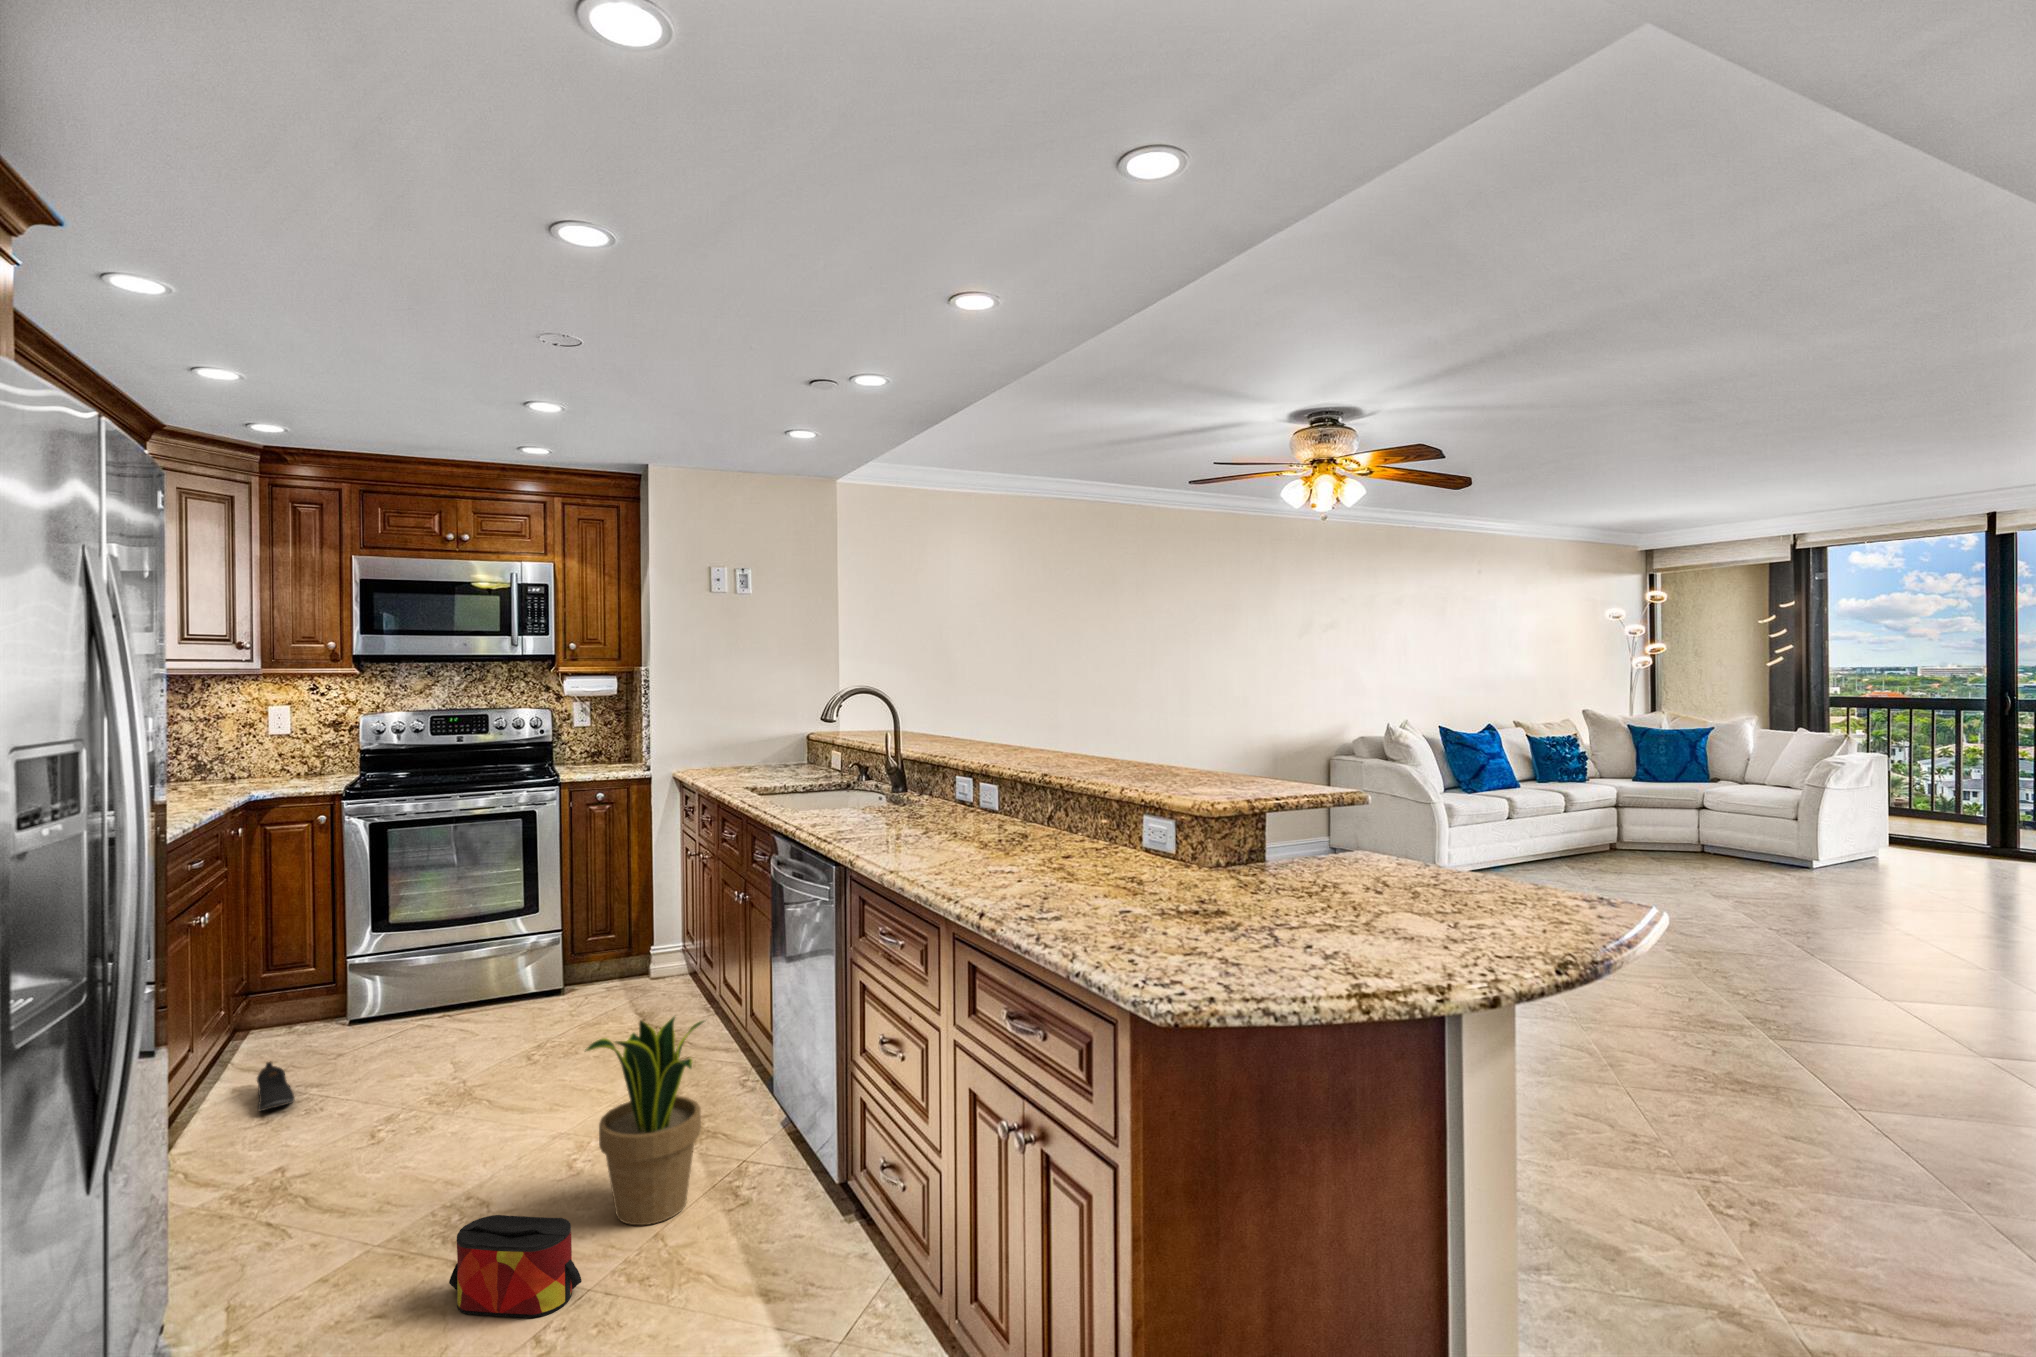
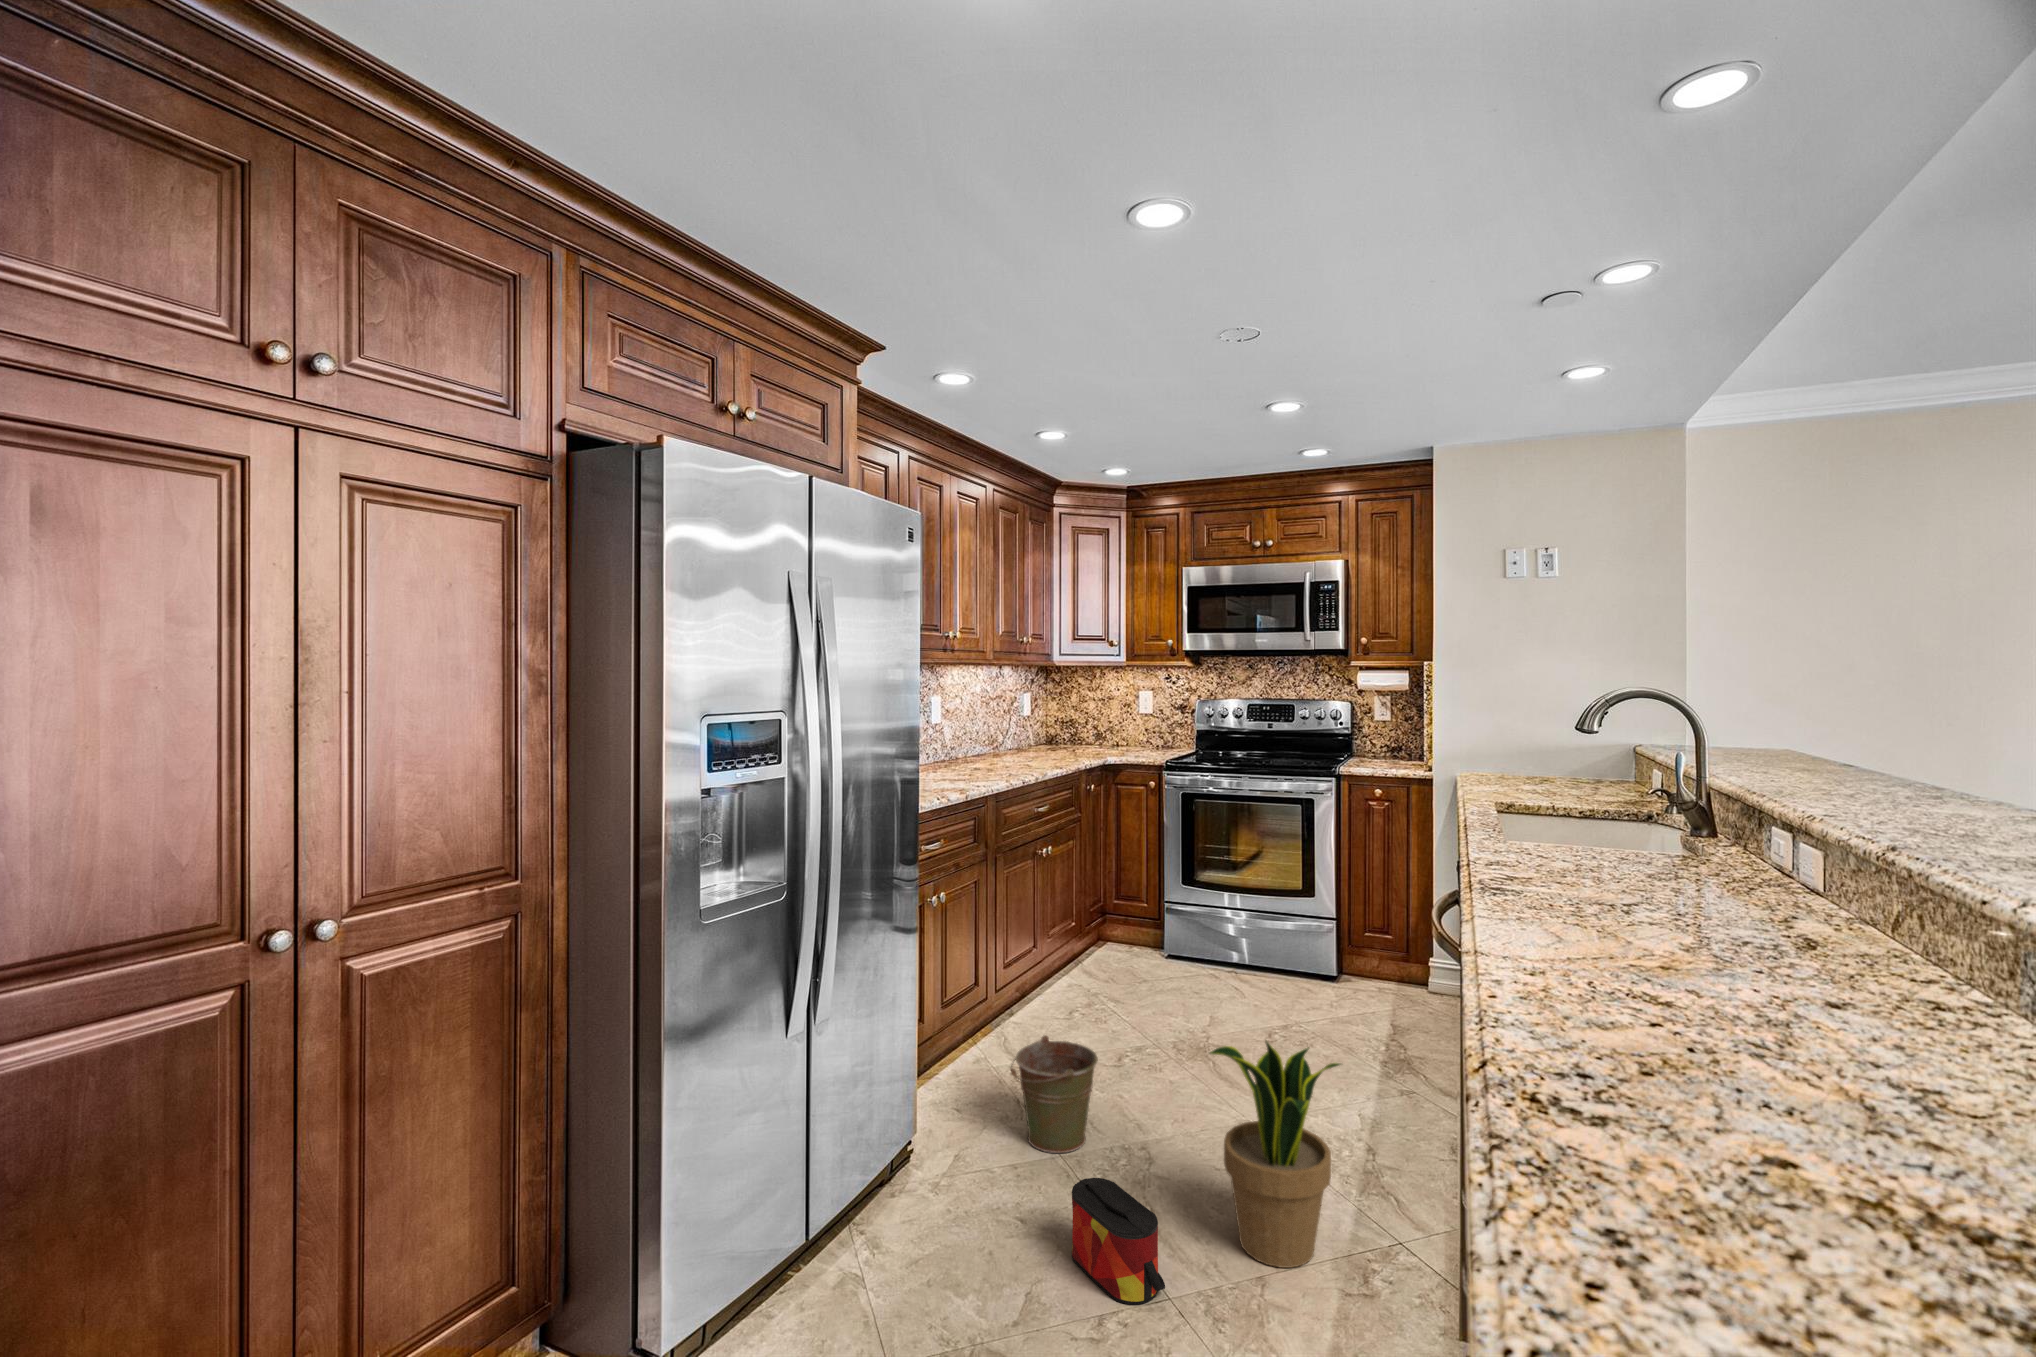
shoe: present [257,1062,295,1111] -> none [1069,973,1097,1012]
bucket: none [285,1114,408,1251] -> present [1011,1035,1098,1153]

